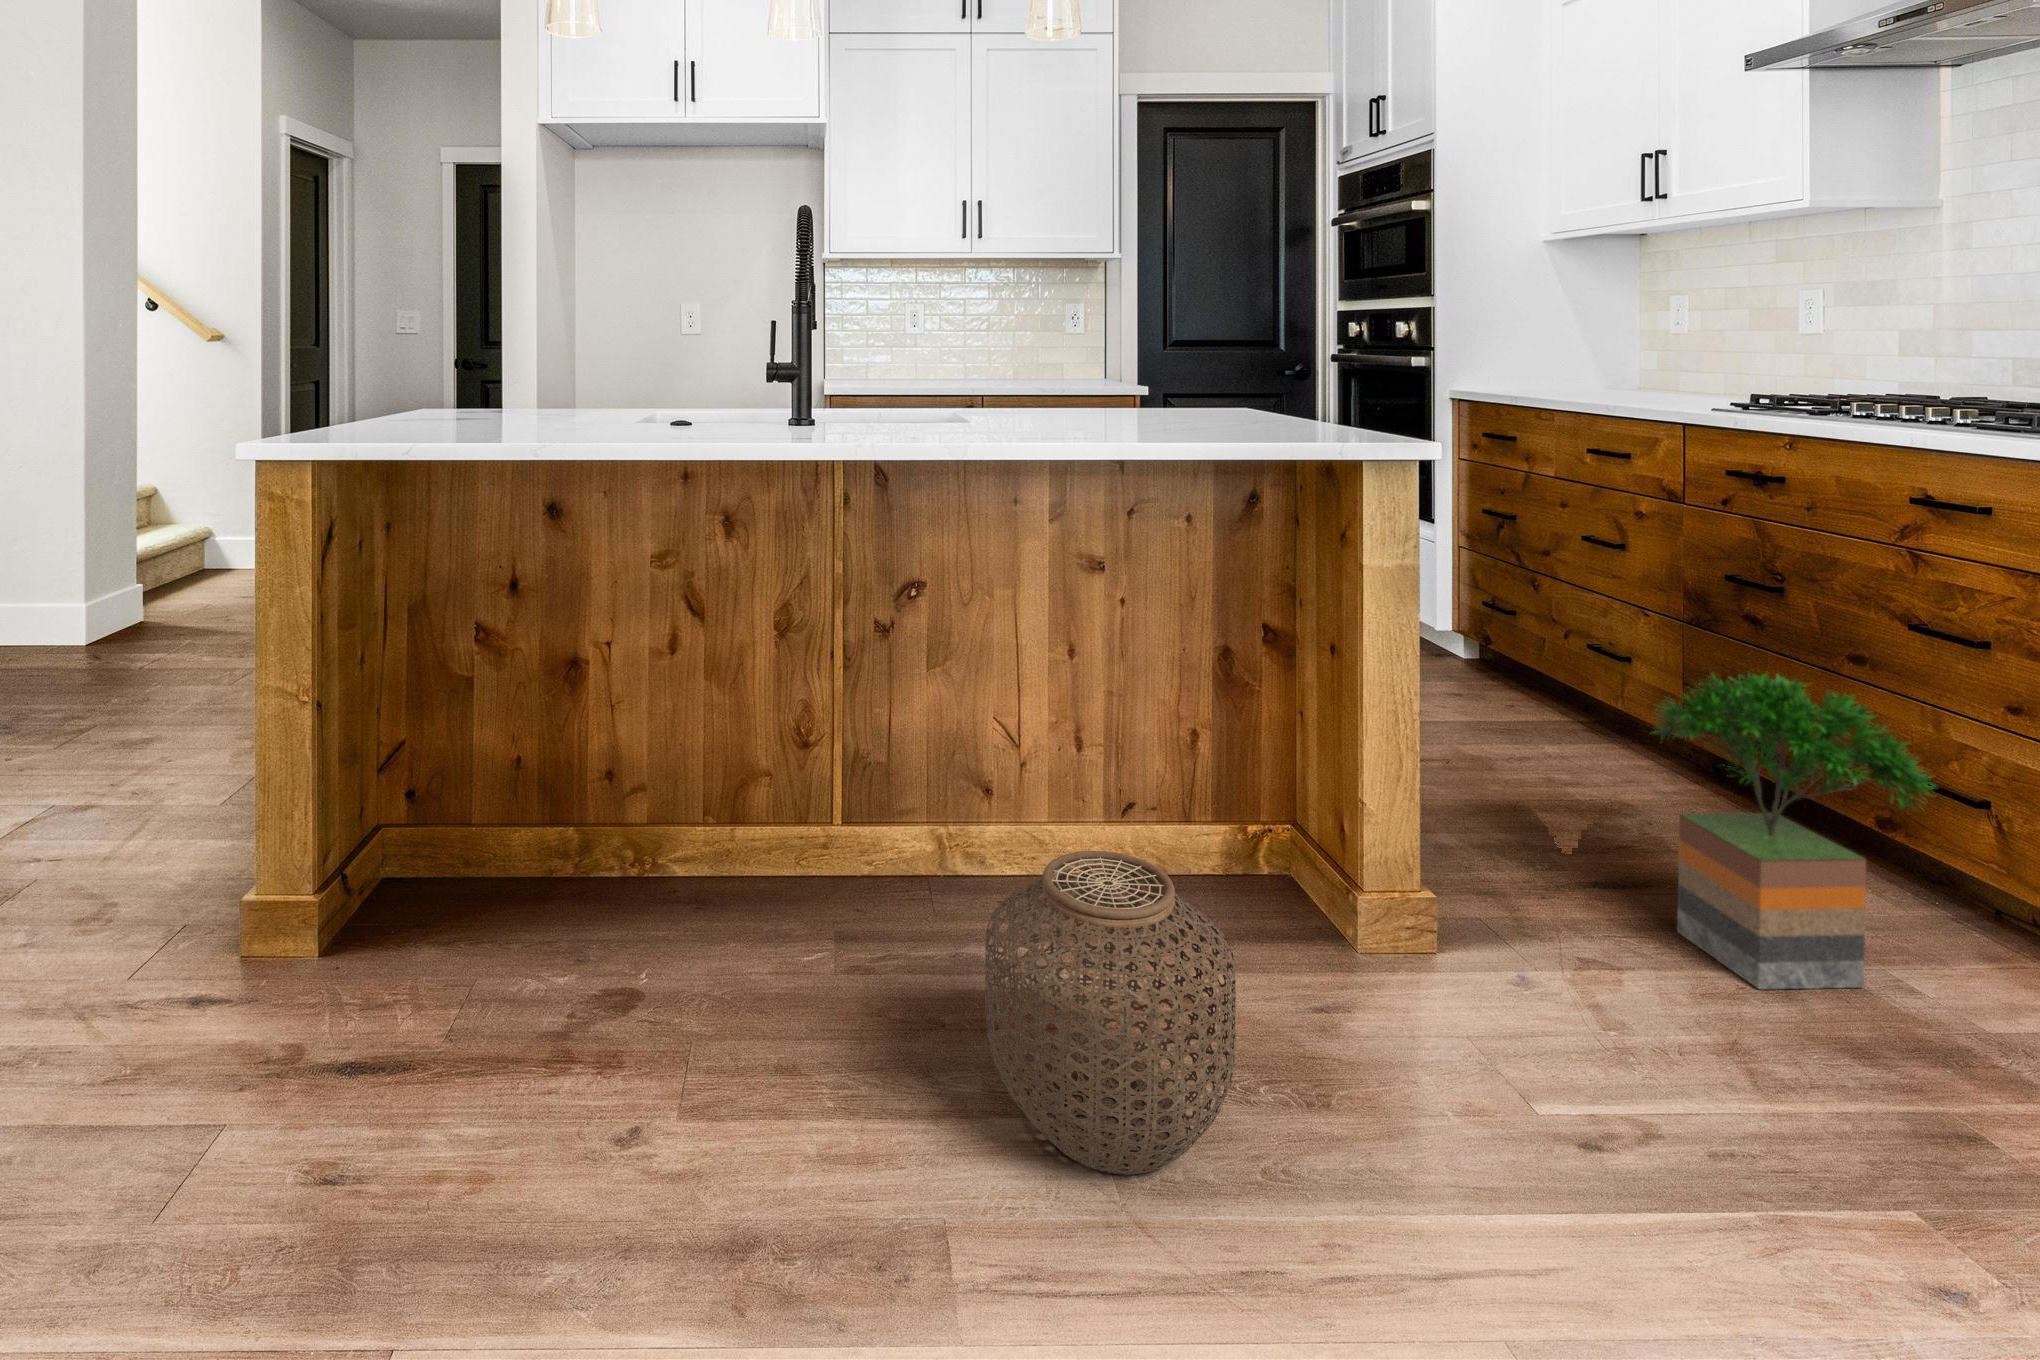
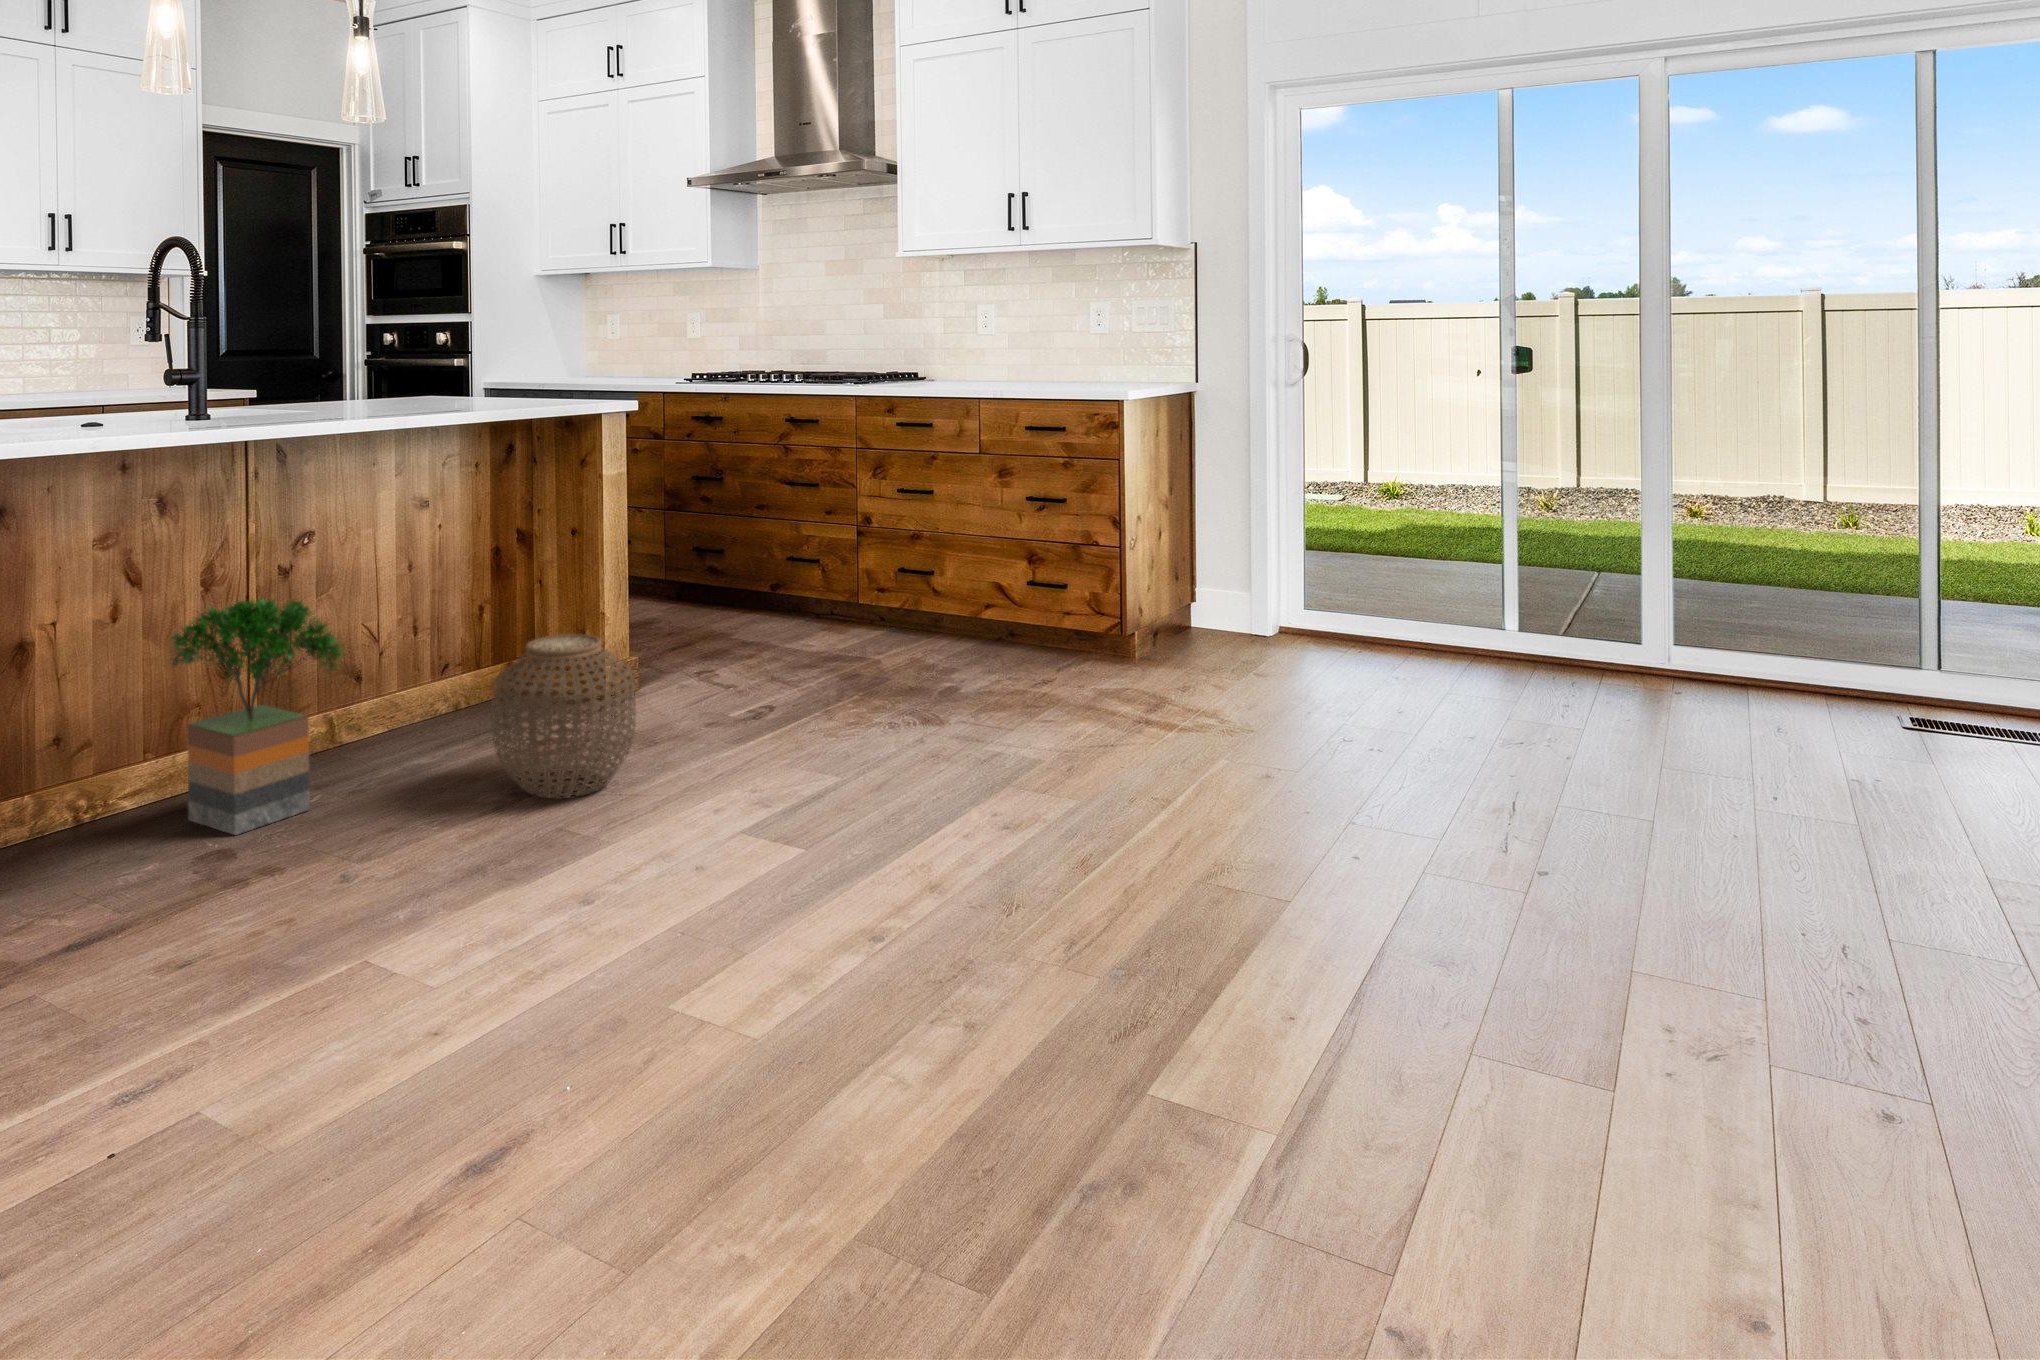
potted tree: present [1650,673,1935,990] -> present [167,597,342,835]

